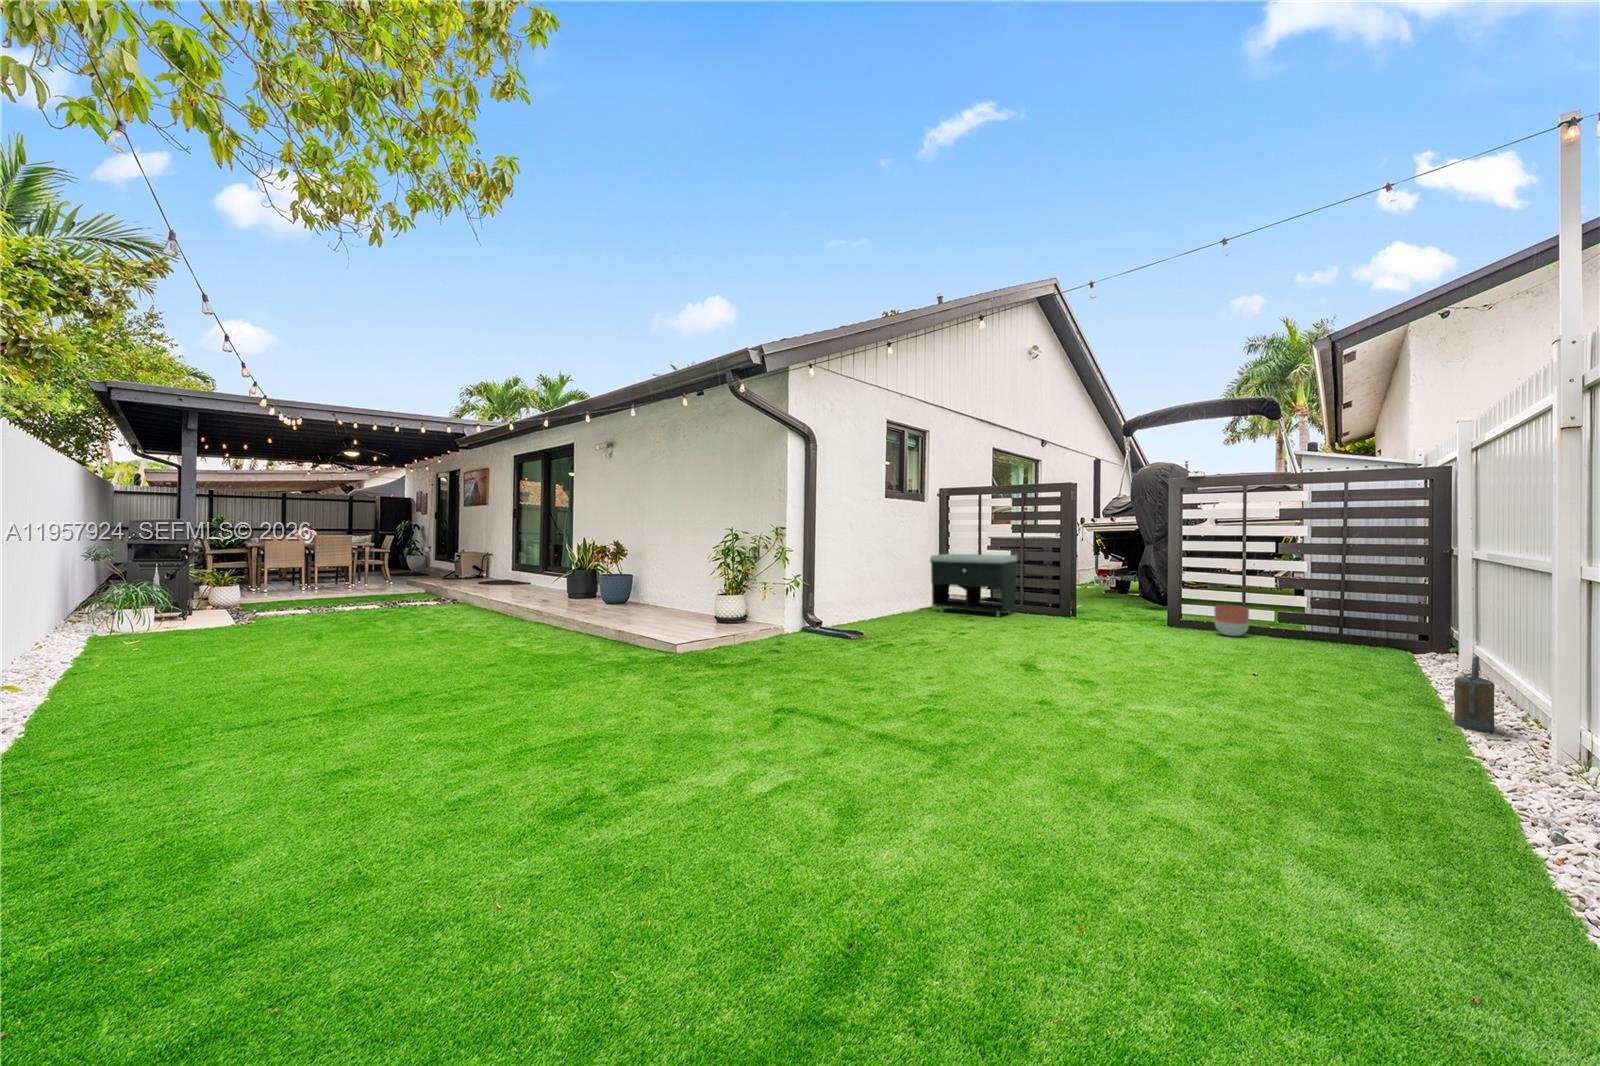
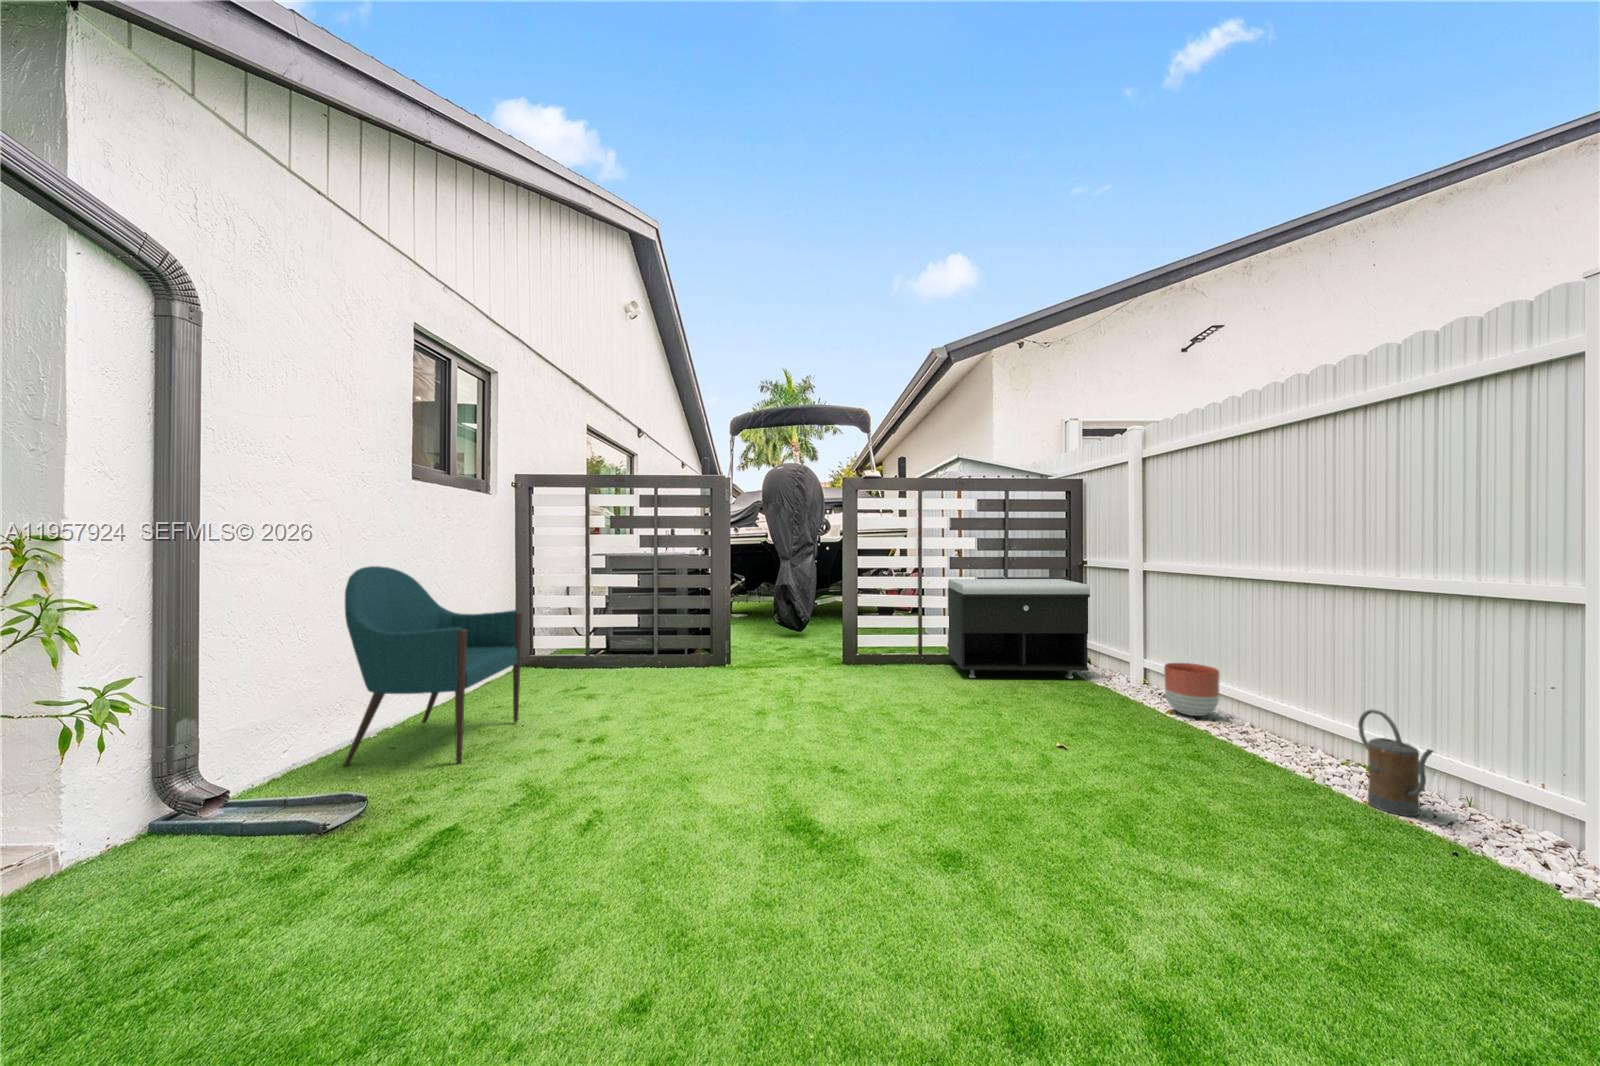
chair: none [858,540,932,630] -> present [344,566,522,766]
storage bench: present [930,554,1019,617] -> present [948,579,1090,679]
planter: present [1214,605,1249,636] -> present [1164,663,1220,716]

